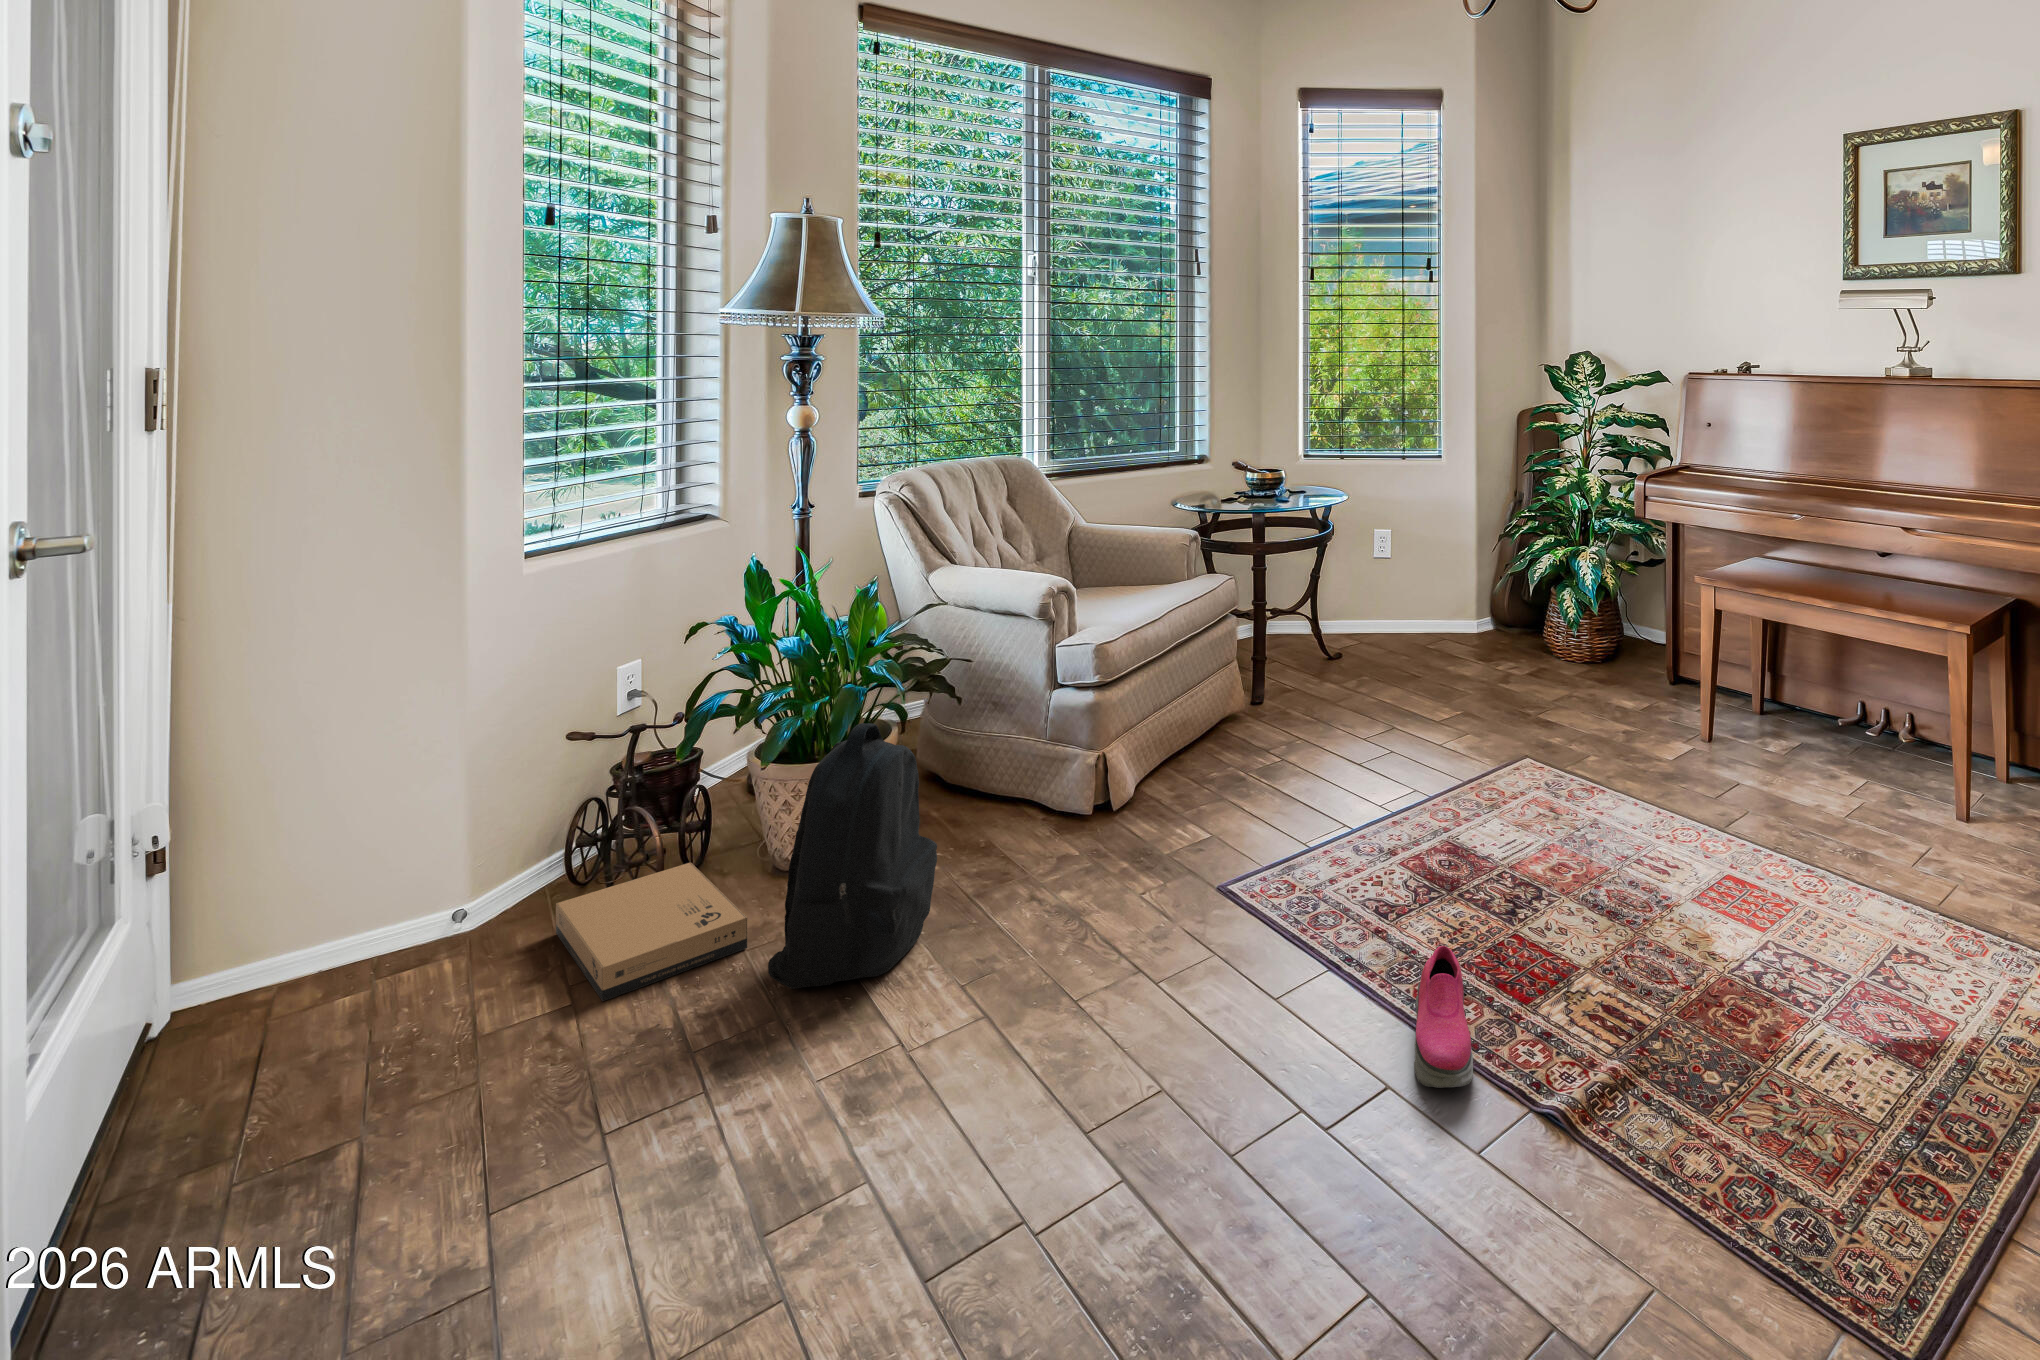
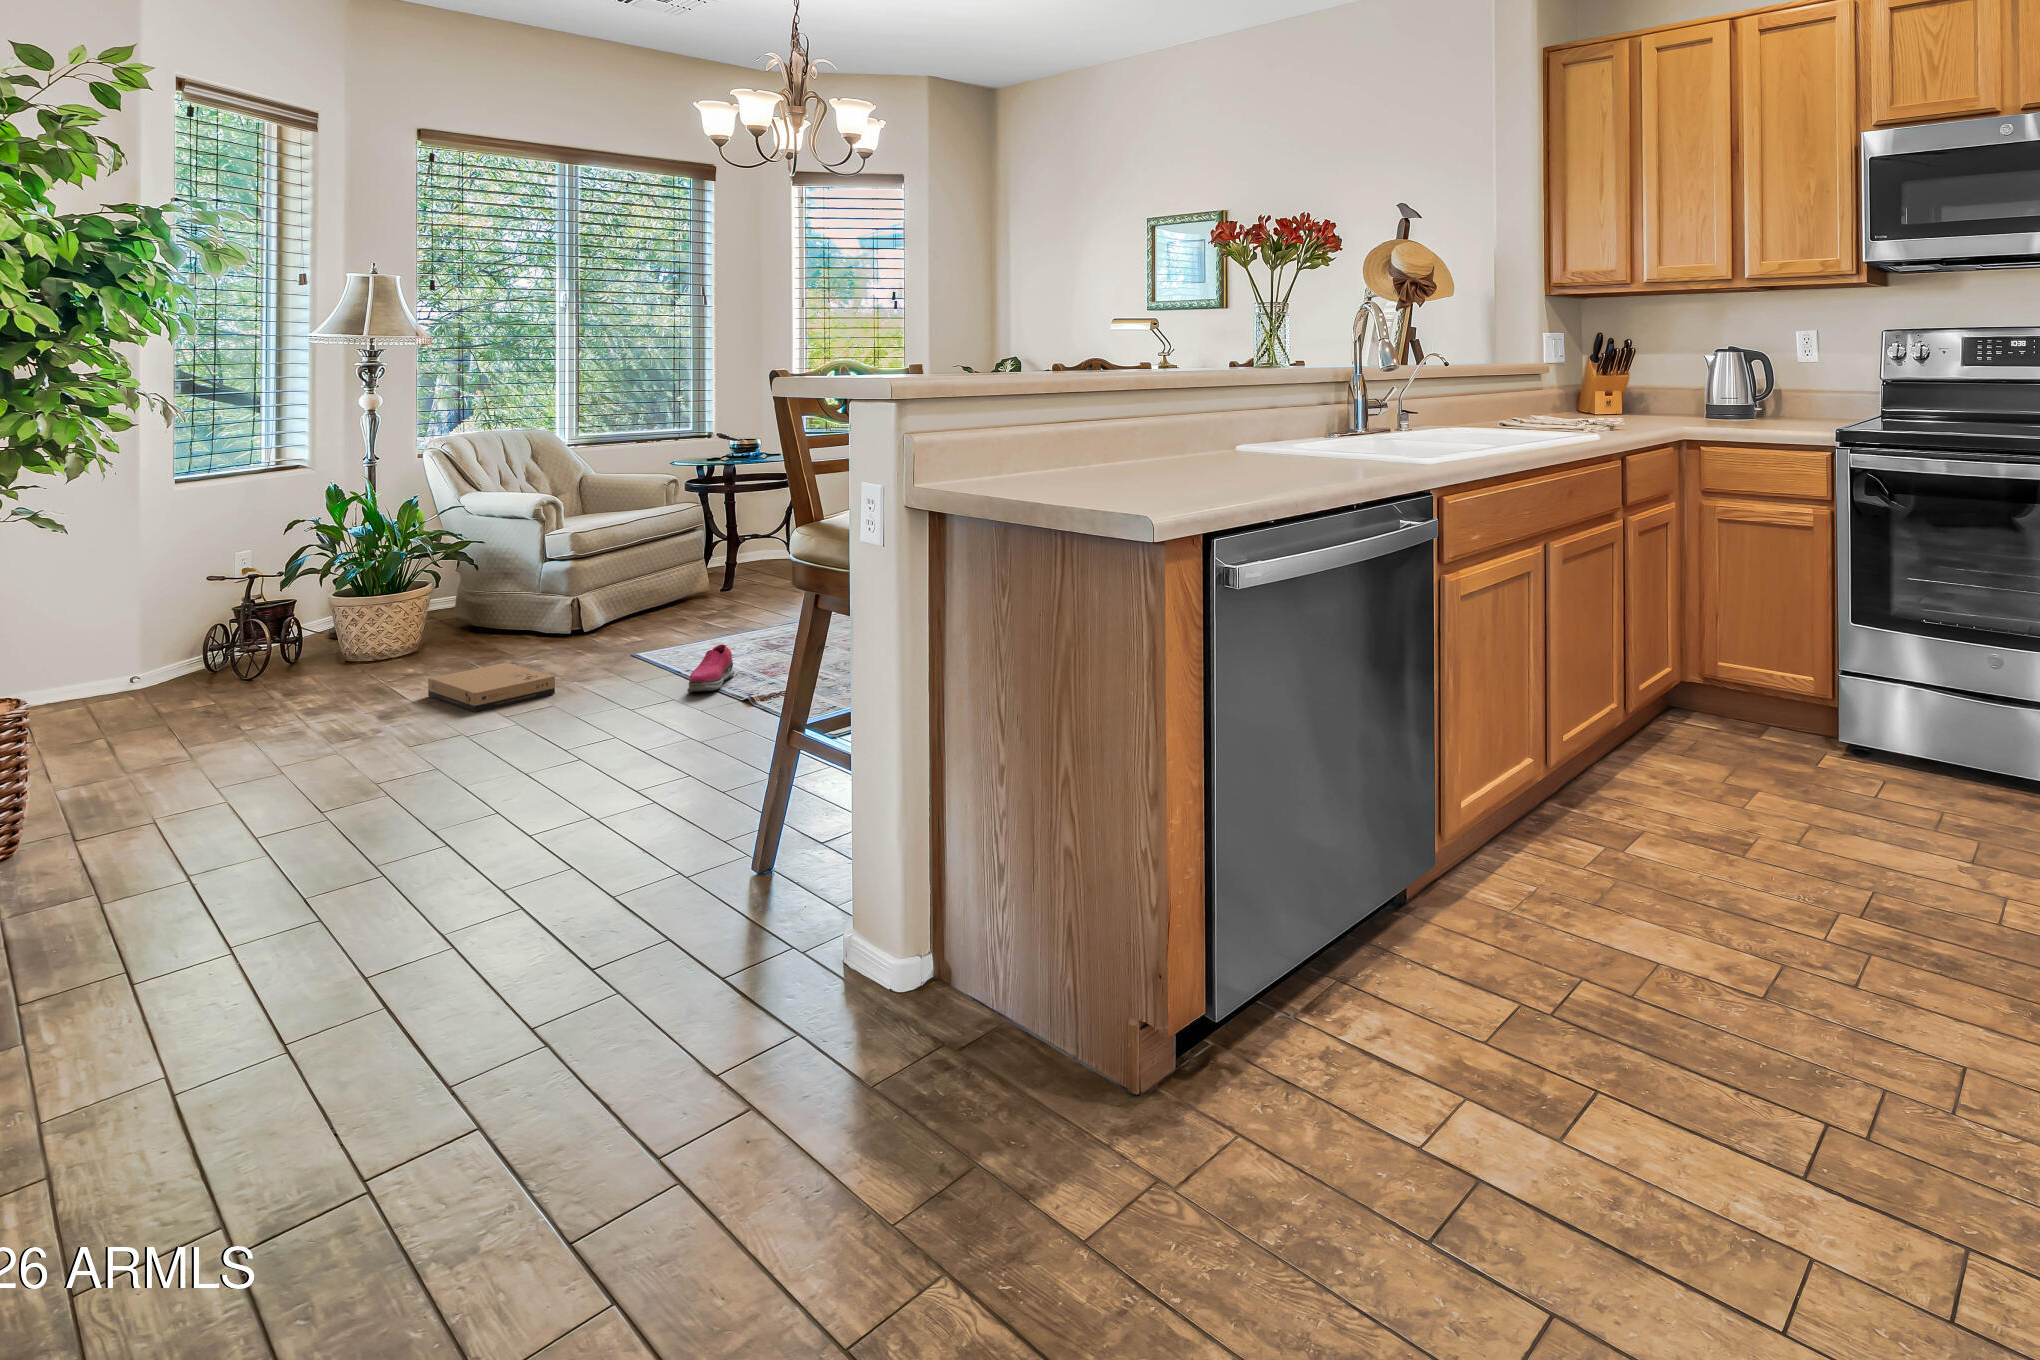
backpack: present [768,723,937,989] -> none [339,555,447,690]
cardboard box: present [556,862,747,1001] -> present [428,663,555,712]

